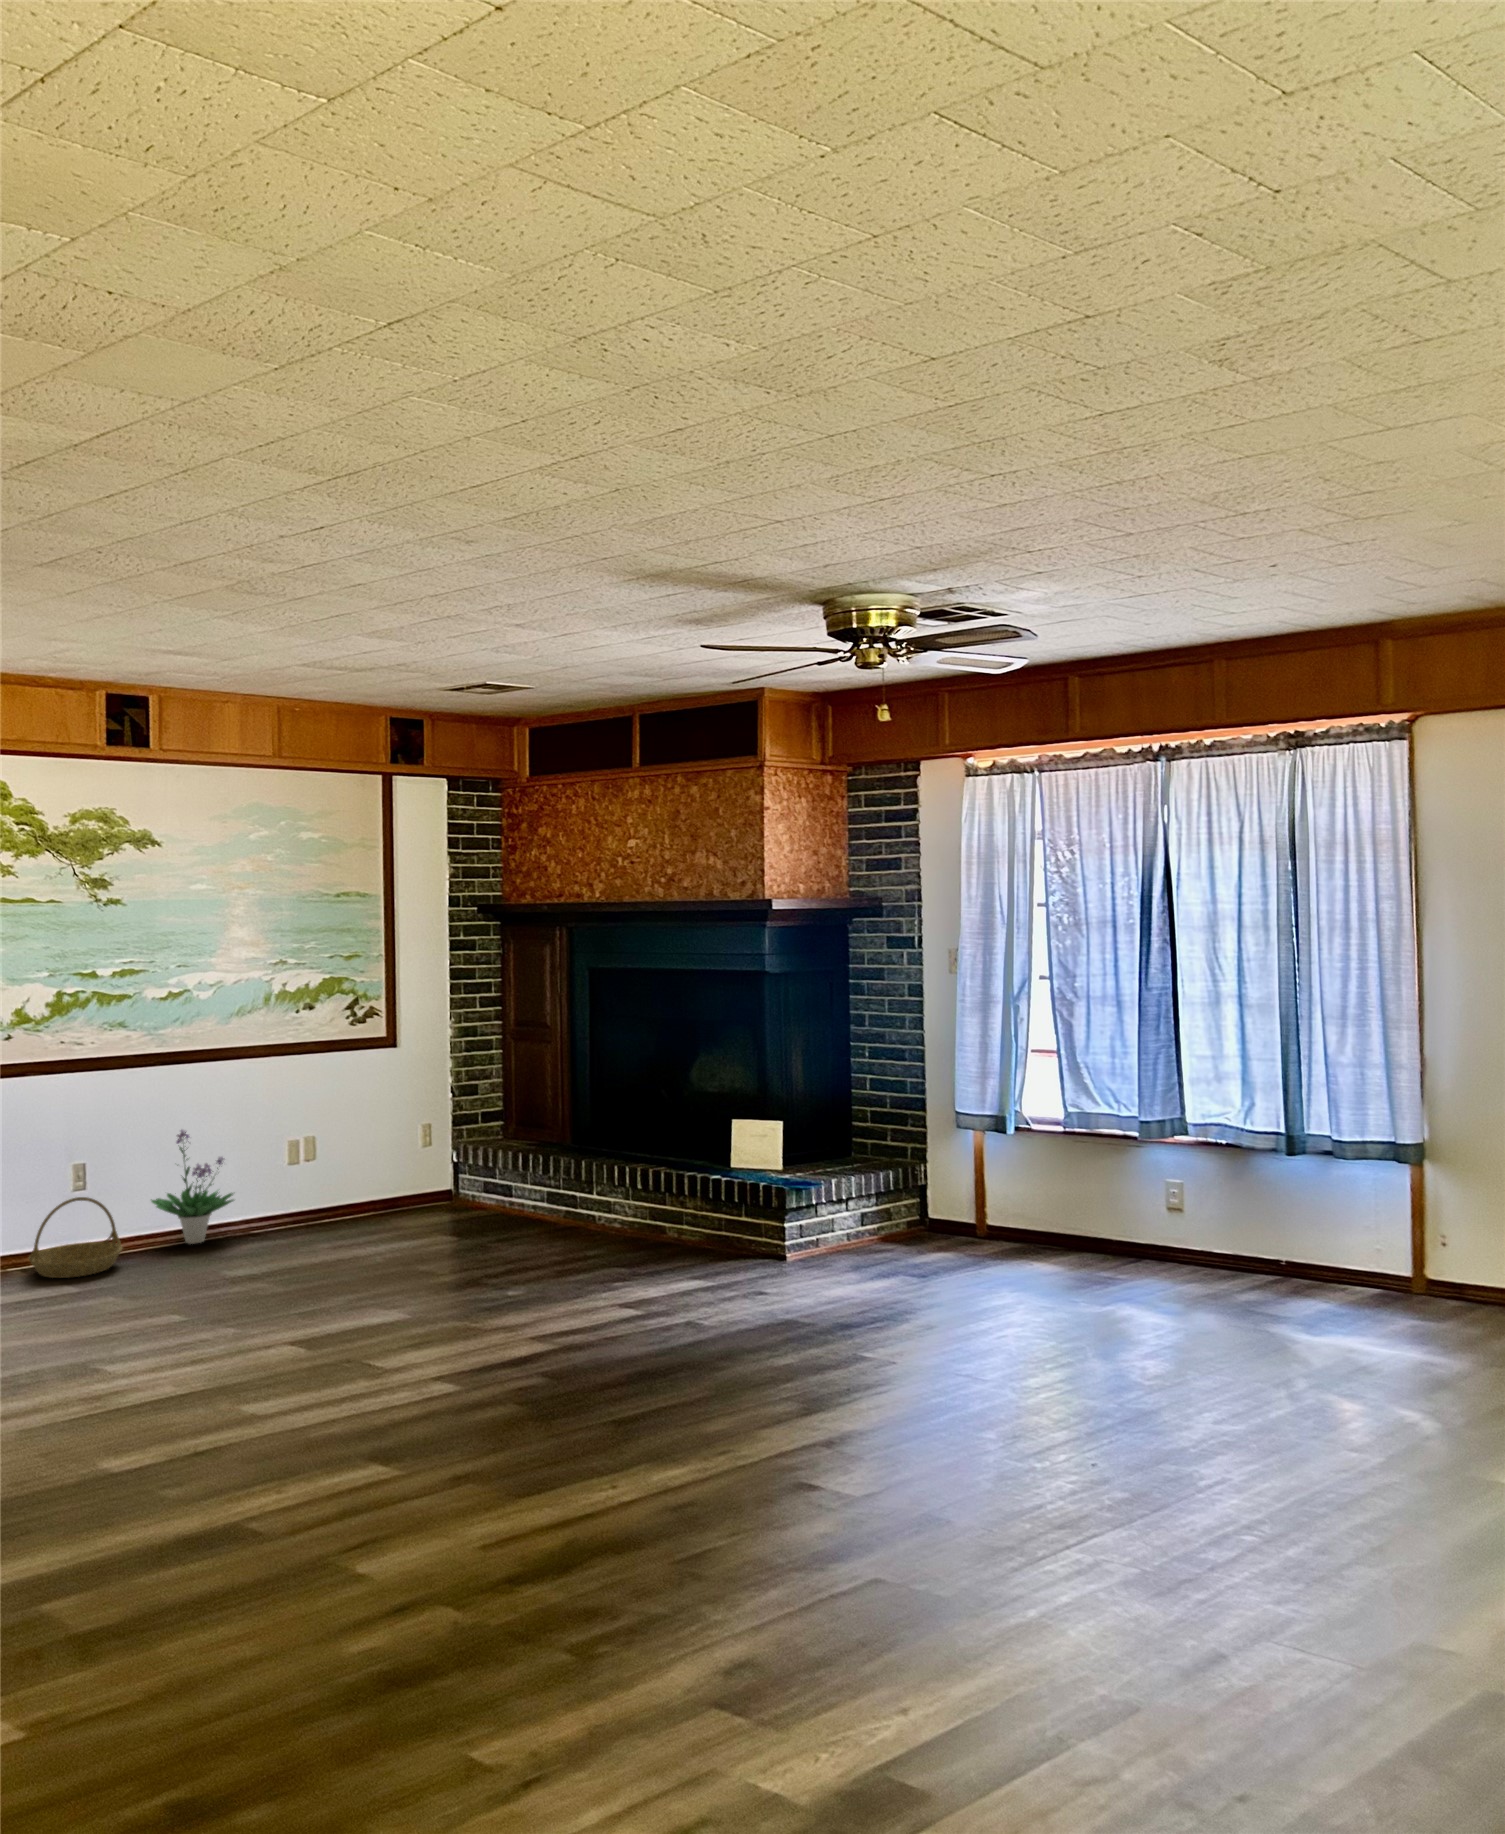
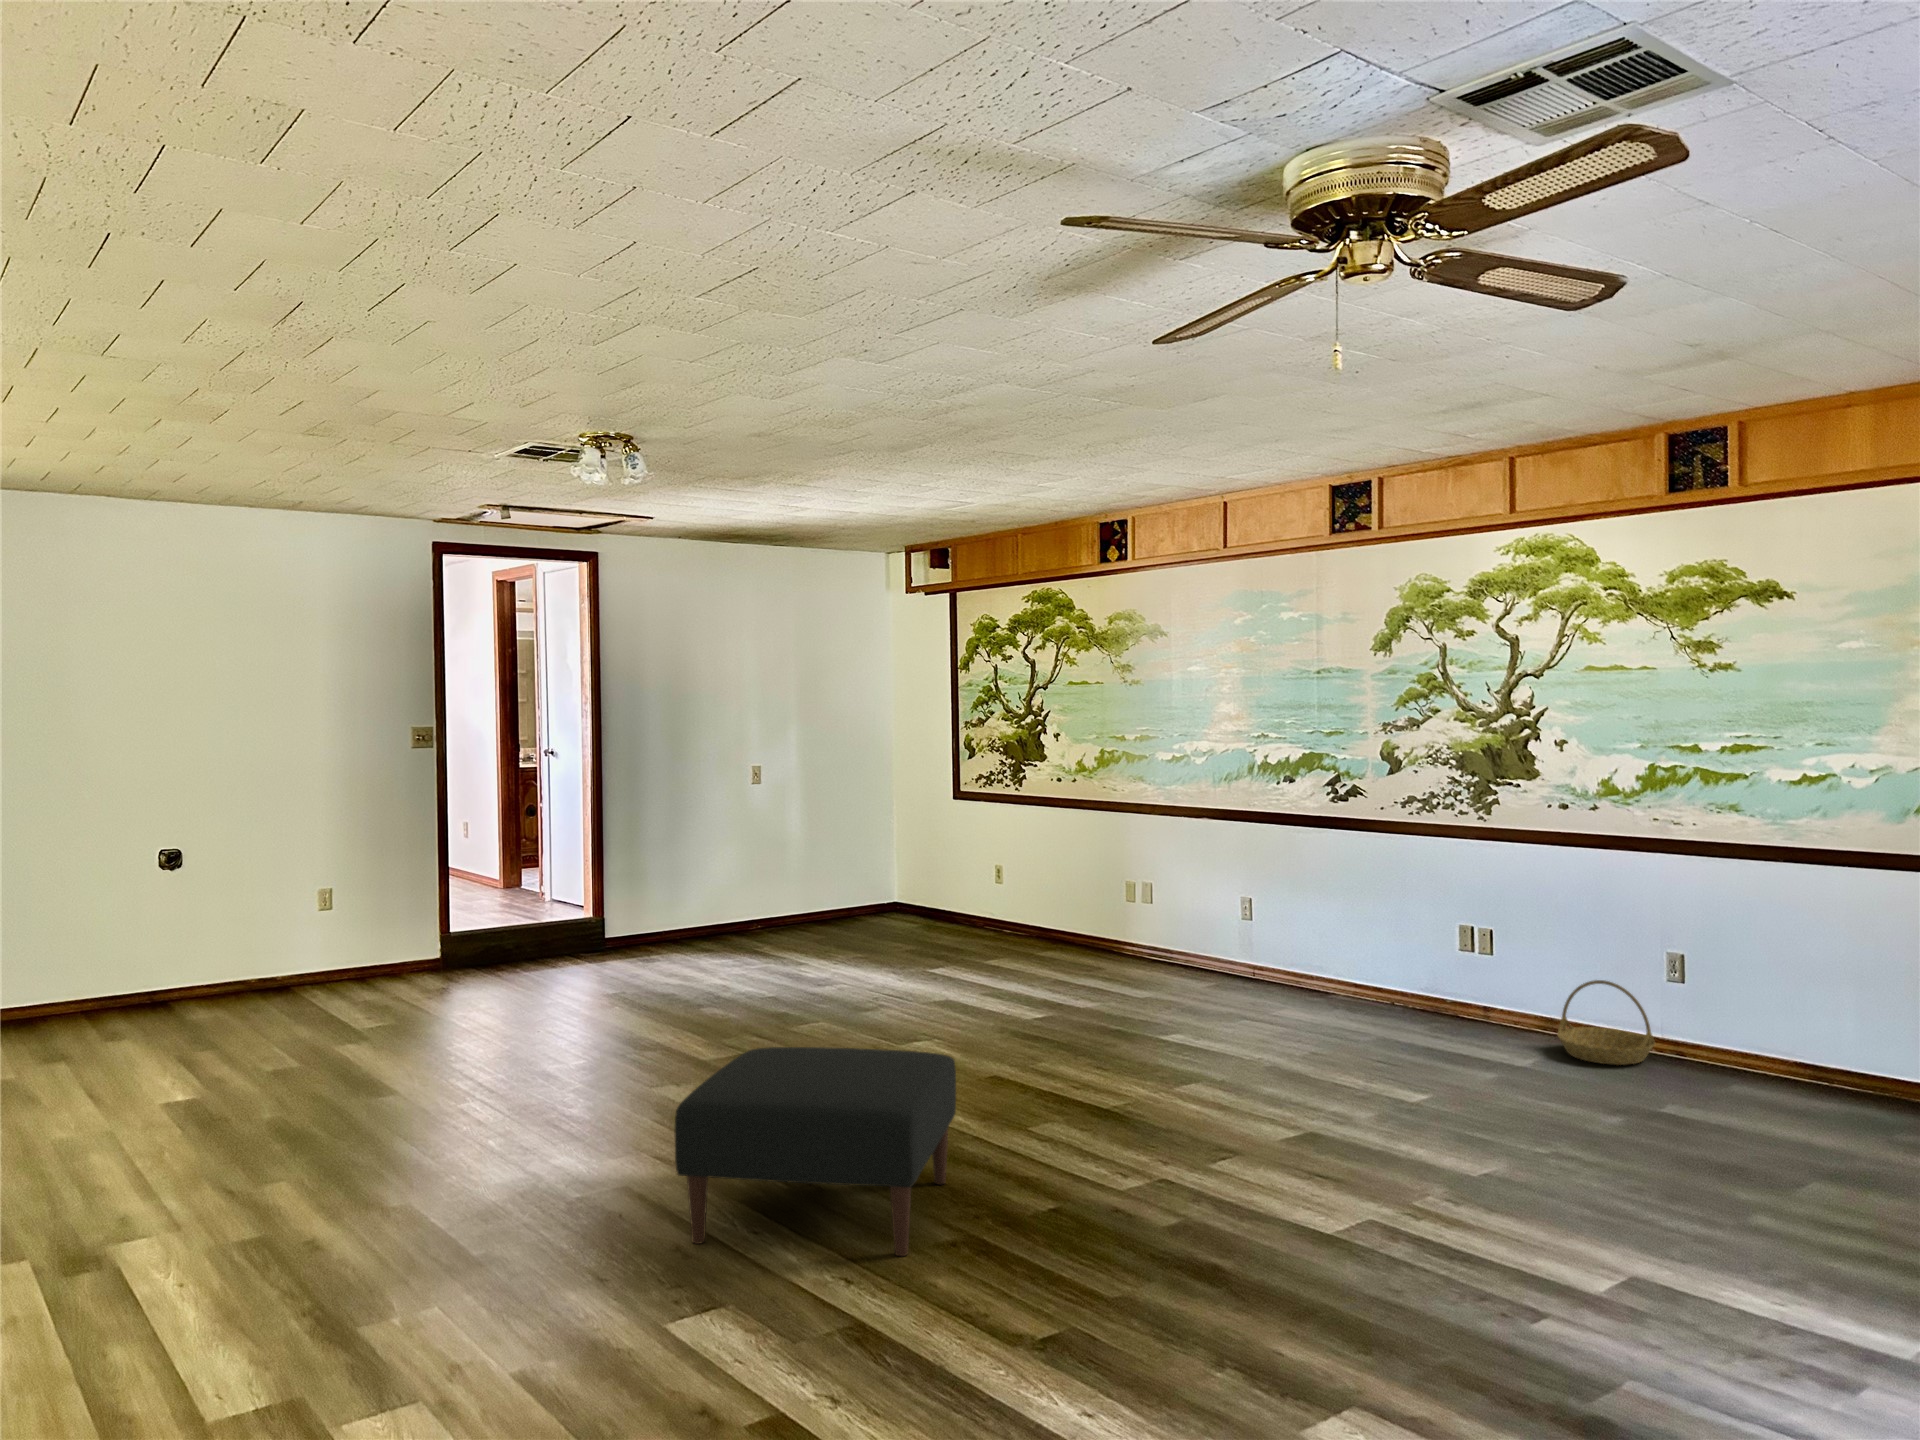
potted plant: present [151,1130,234,1244] -> none [1701,946,1817,1090]
ottoman: none [452,1310,734,1574] -> present [675,1047,956,1256]

